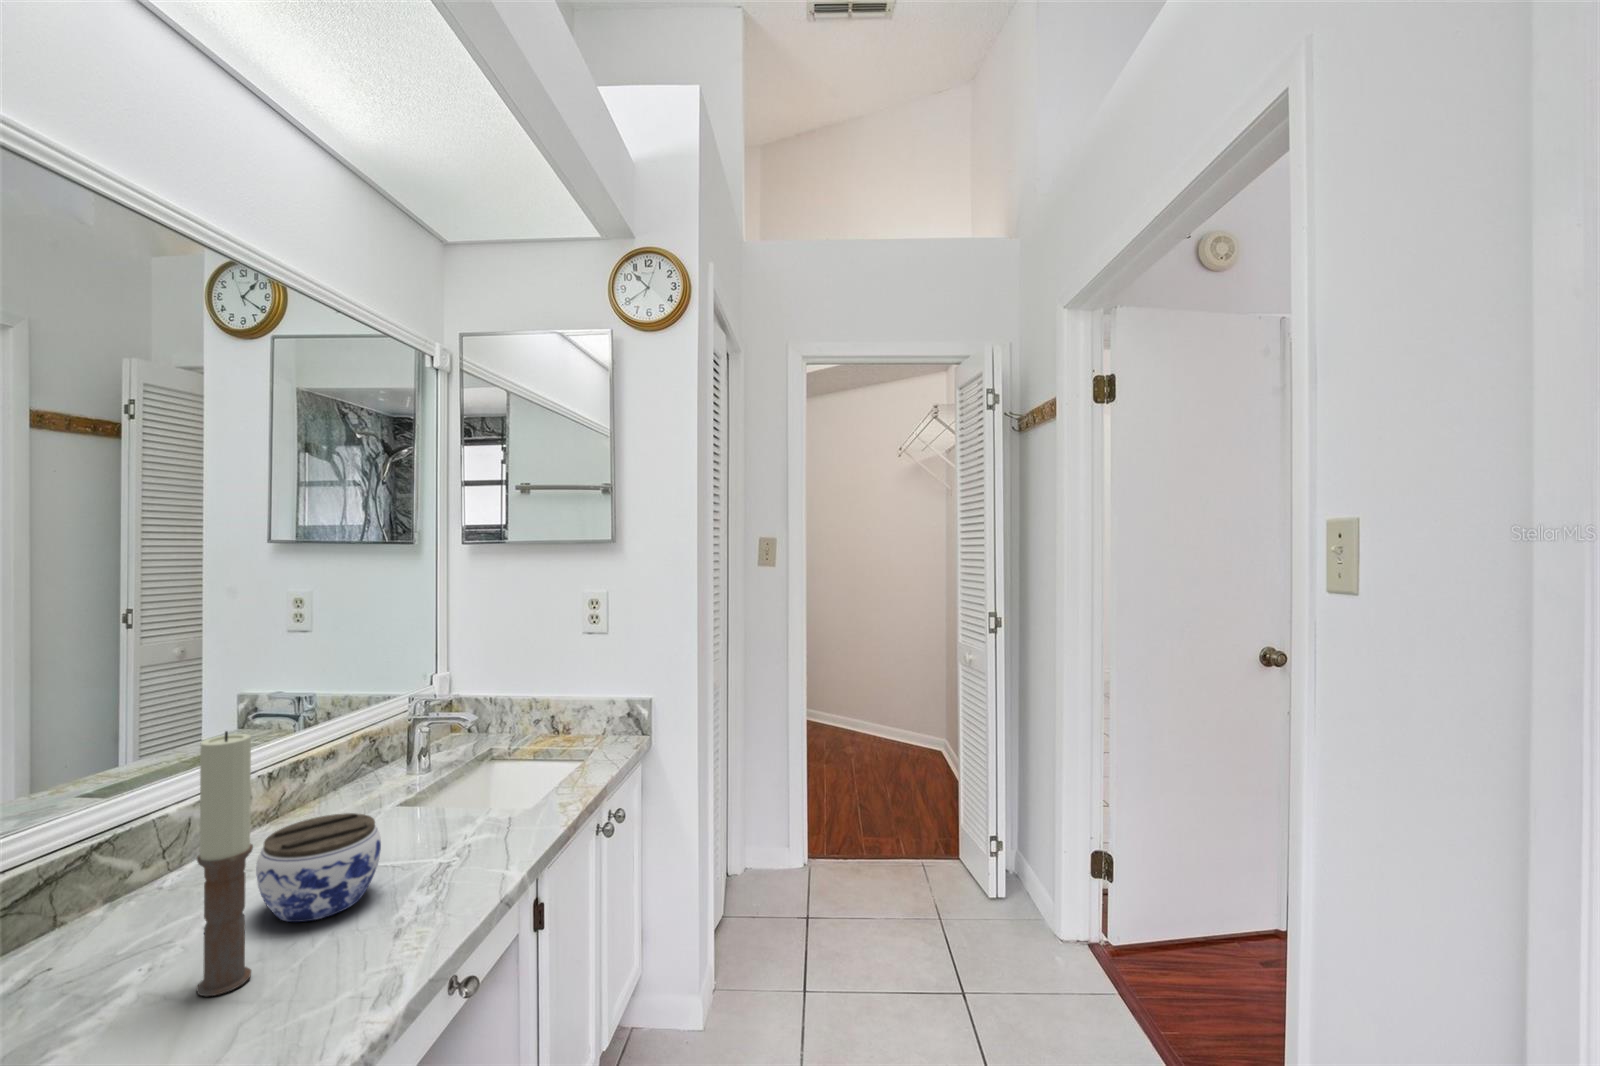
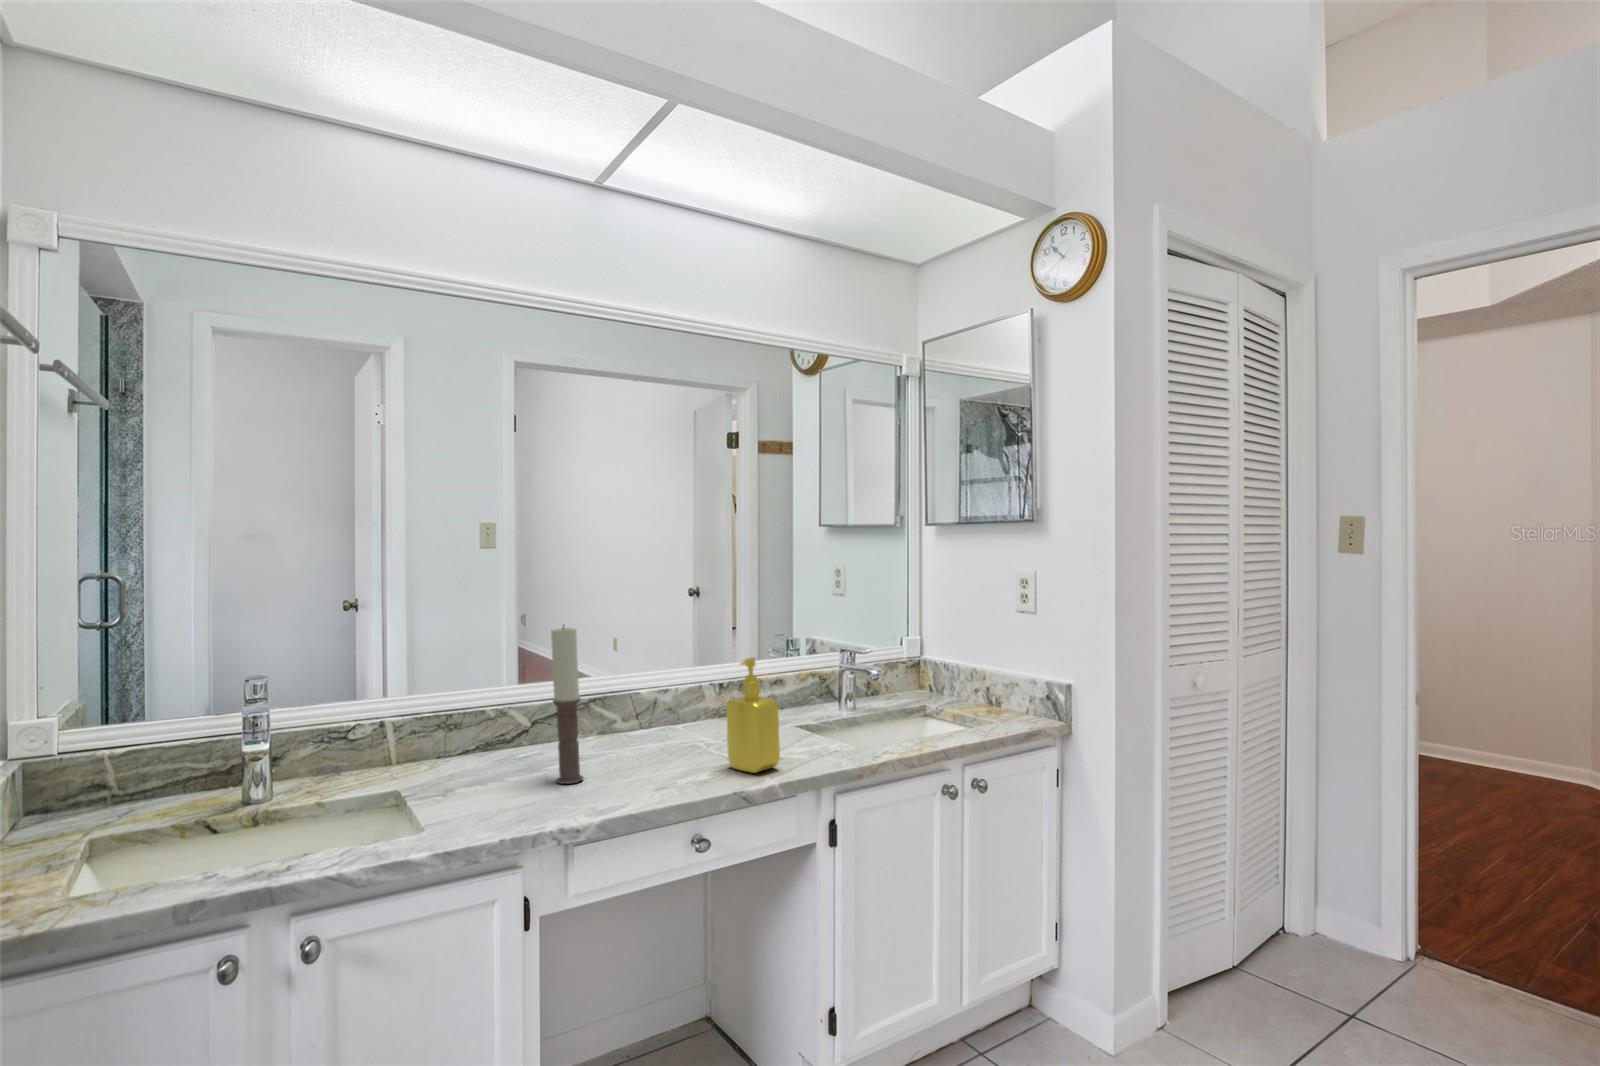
soap dispenser: none [429,727,496,869] -> present [726,657,780,773]
jar: present [256,813,381,922] -> none [618,706,693,771]

